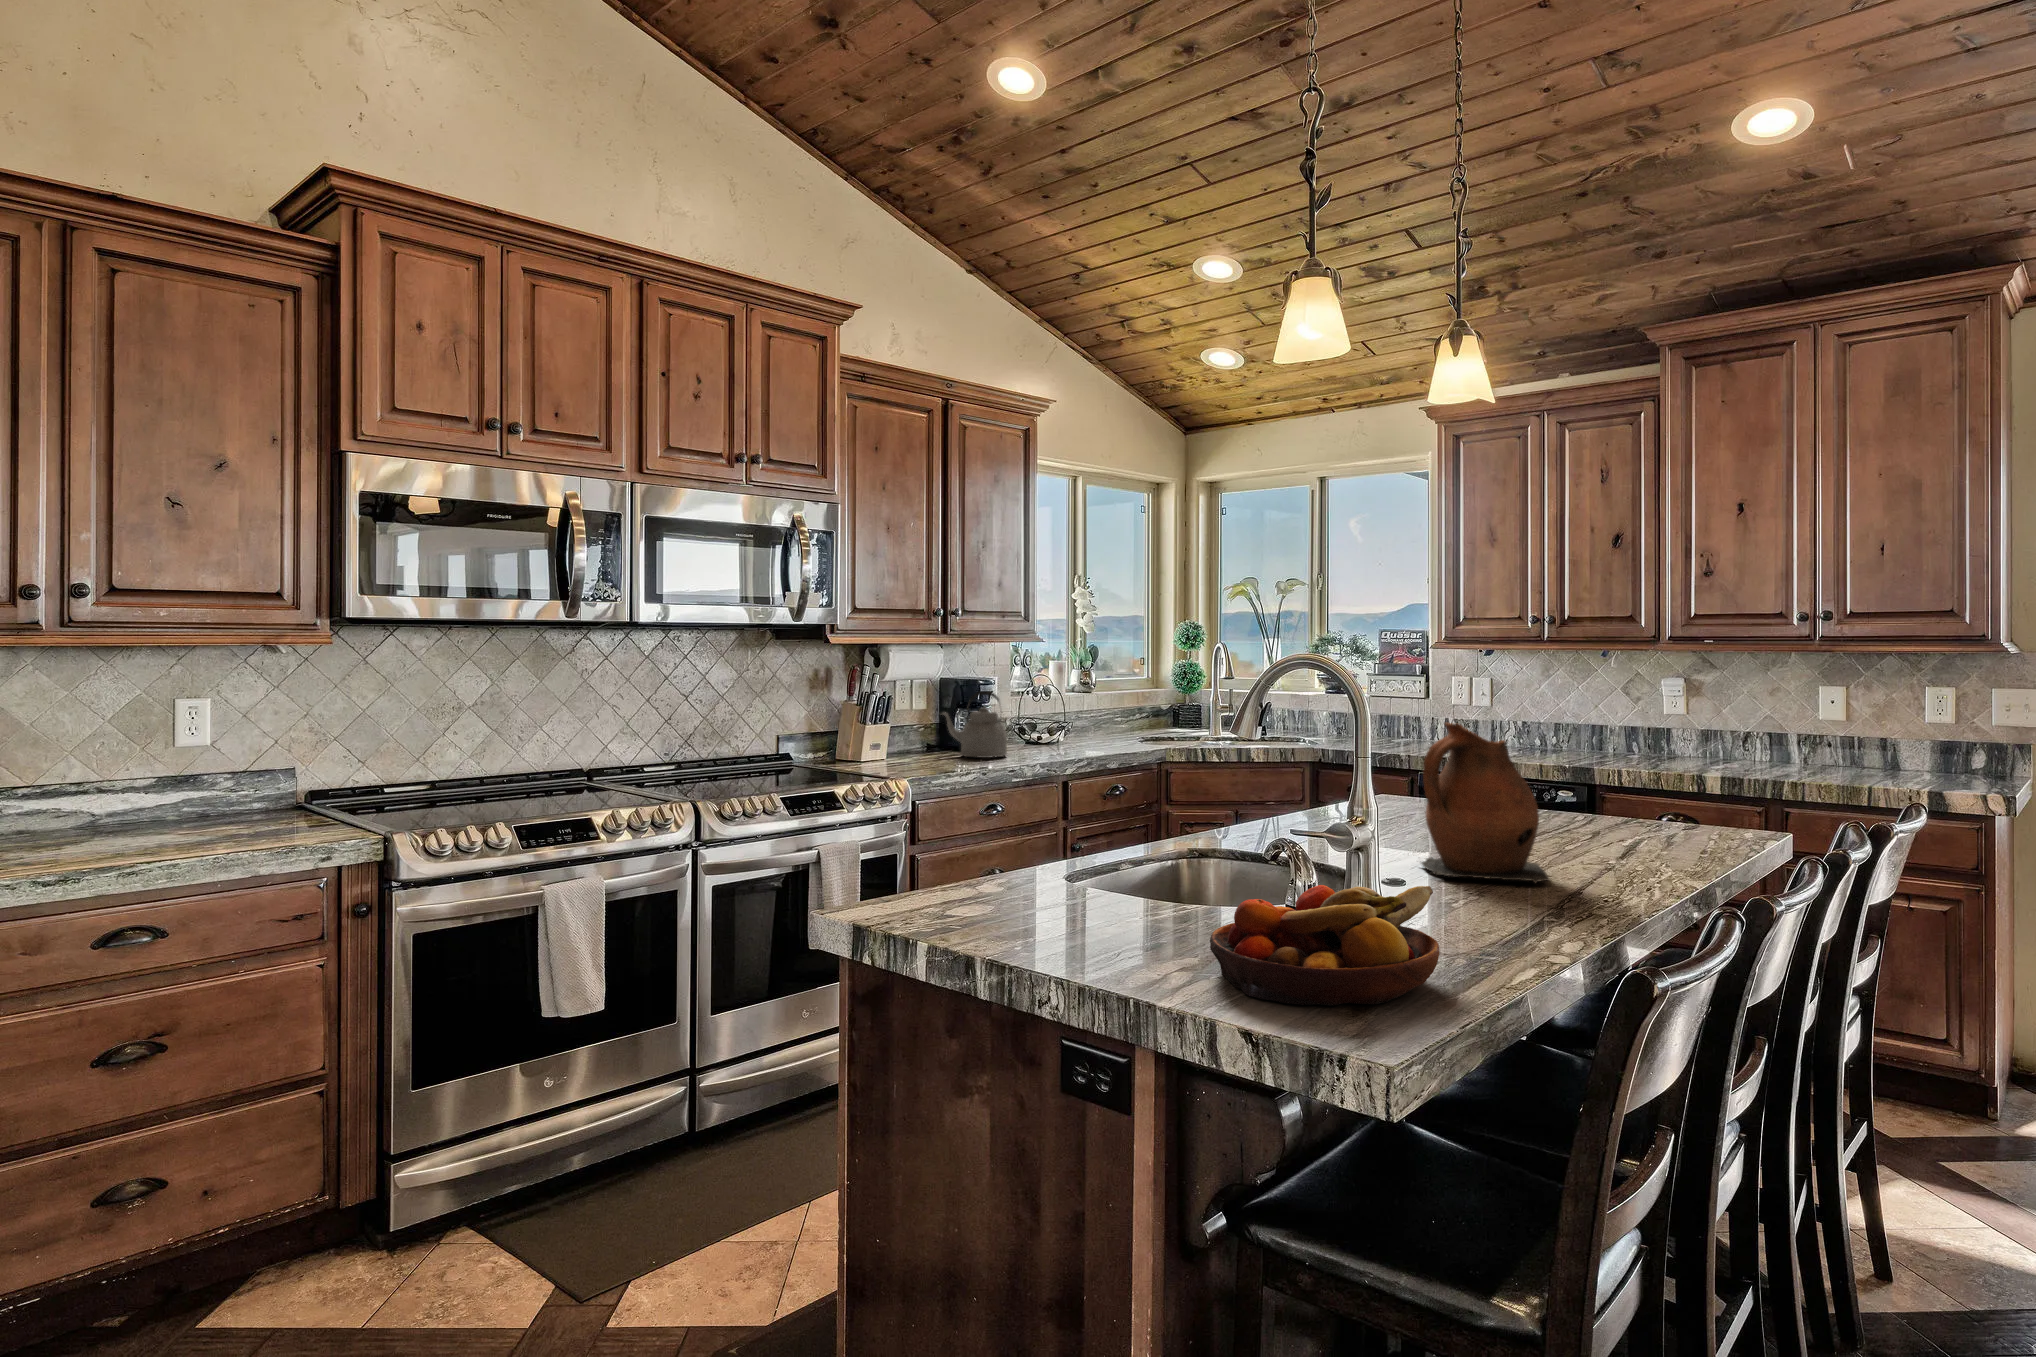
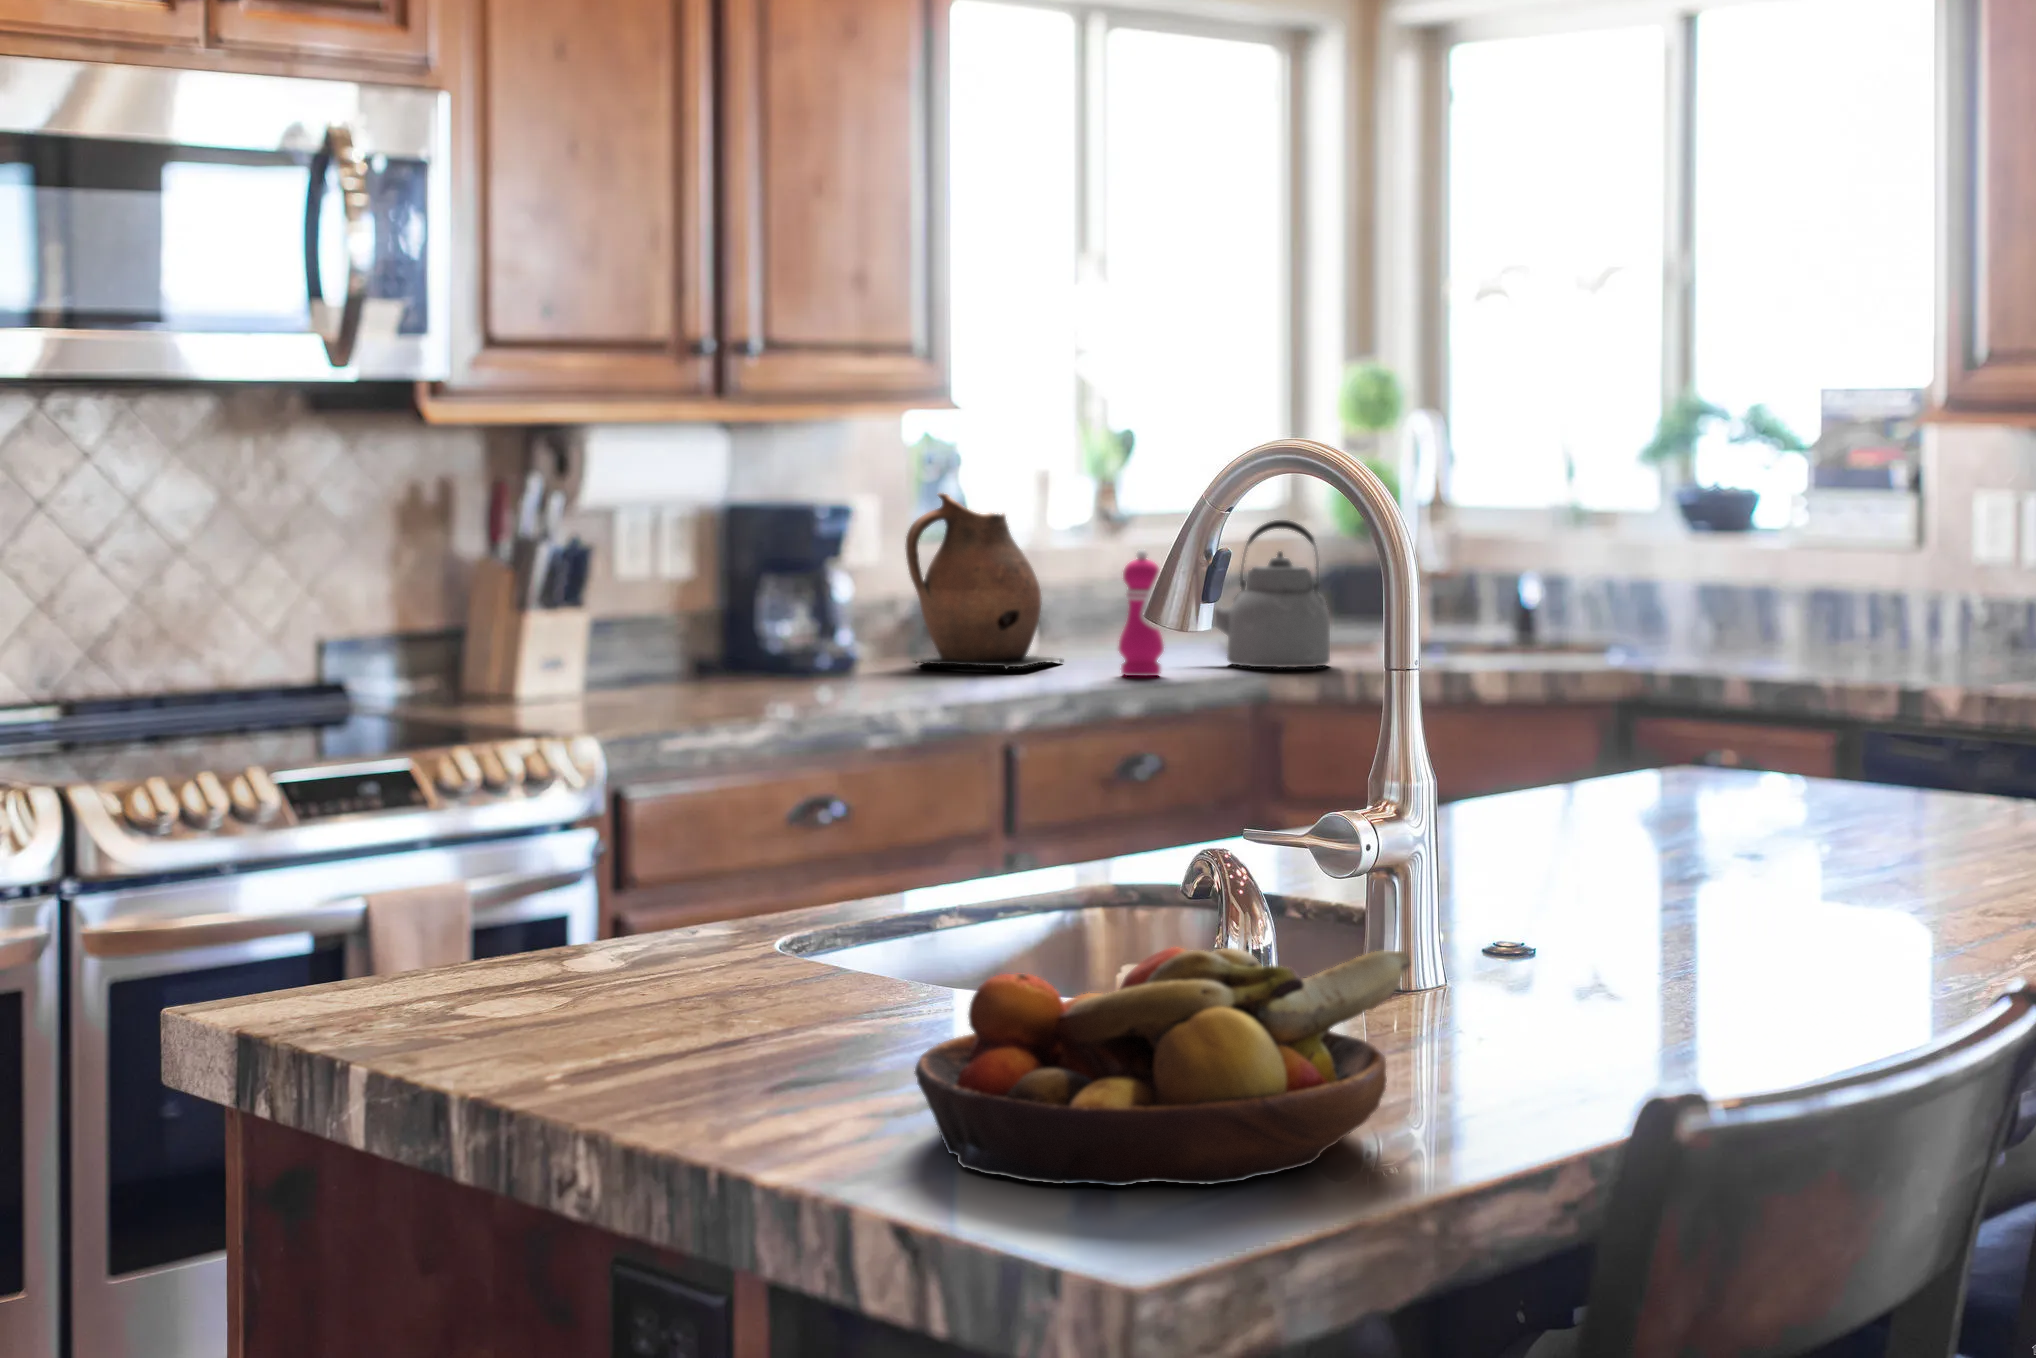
kettle: present [942,691,1007,758] -> present [1212,520,1330,668]
pepper mill: none [1102,698,1120,750] -> present [1119,550,1164,676]
ceramic pitcher: present [1421,723,1549,883] -> present [905,493,1063,669]

